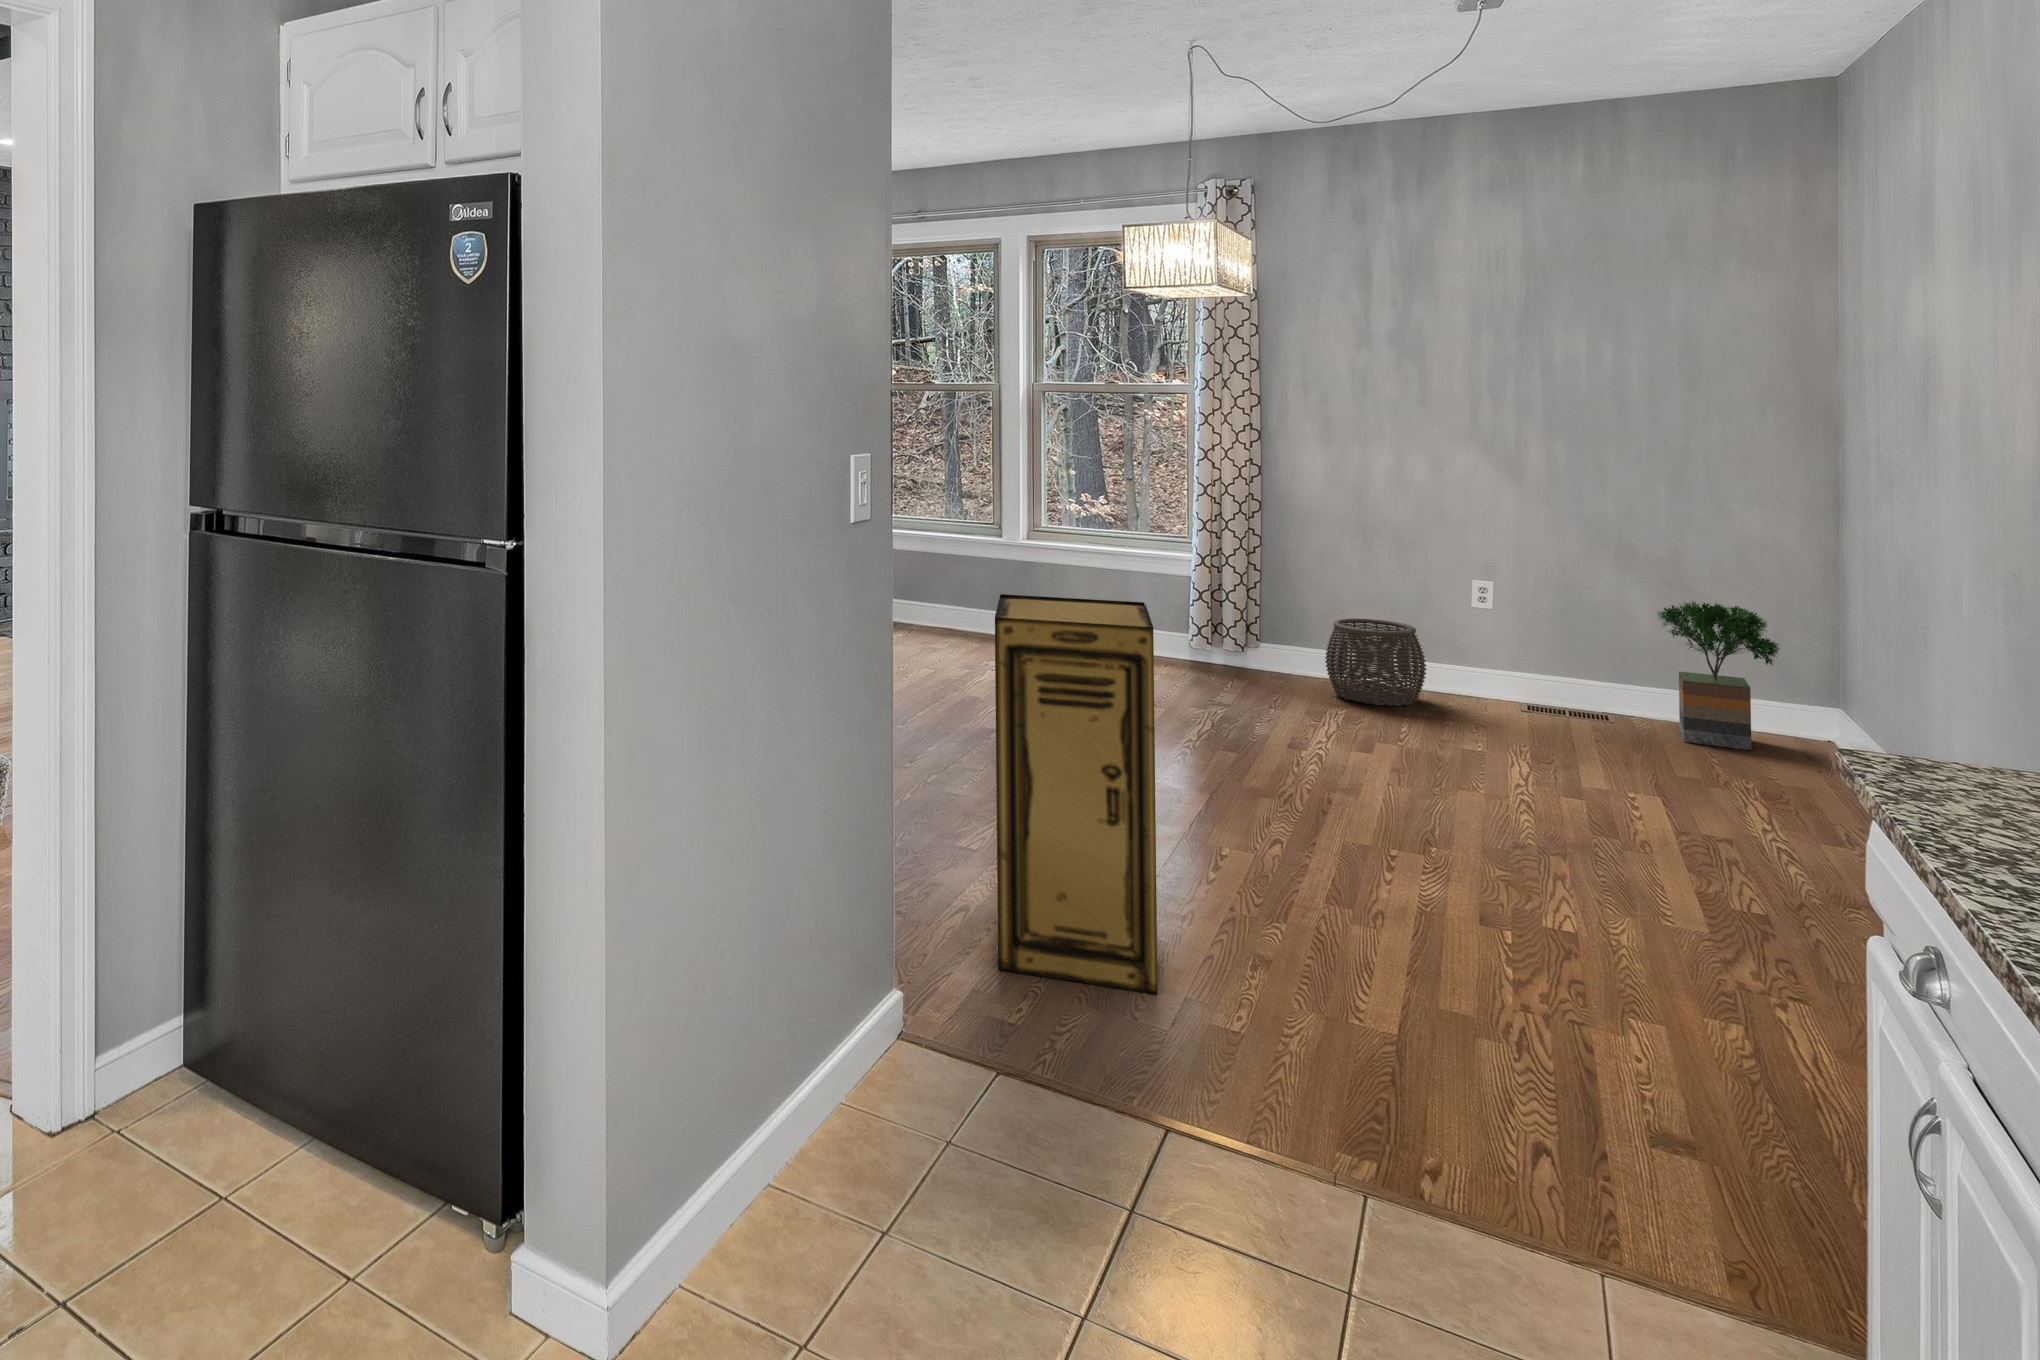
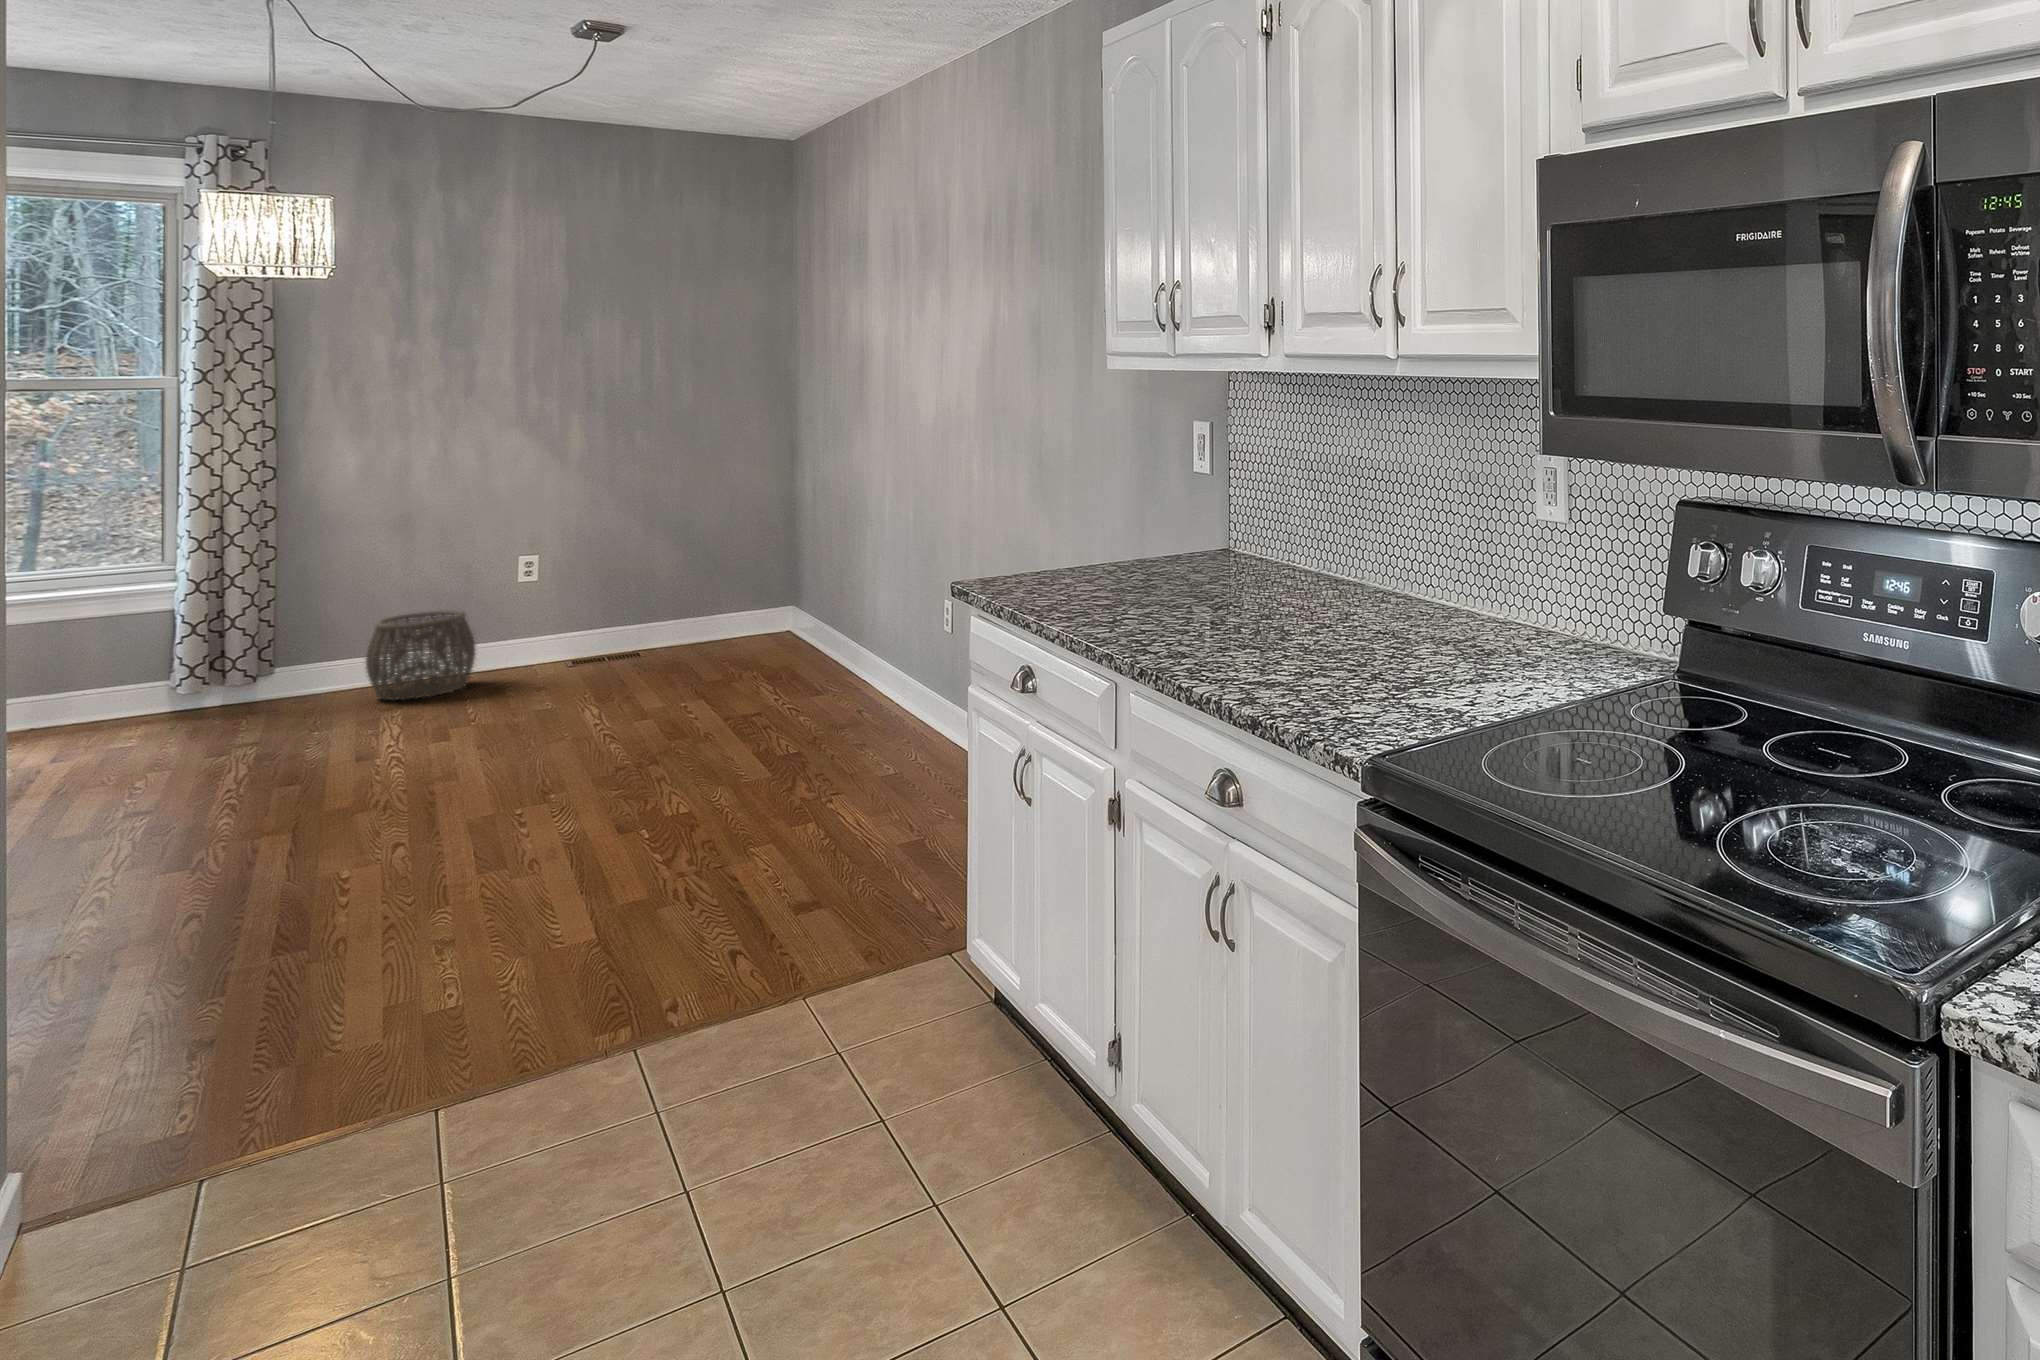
storage cabinet: present [995,594,1157,994] -> none [70,605,341,1087]
potted tree: present [1658,601,1780,750] -> none [678,538,769,657]

